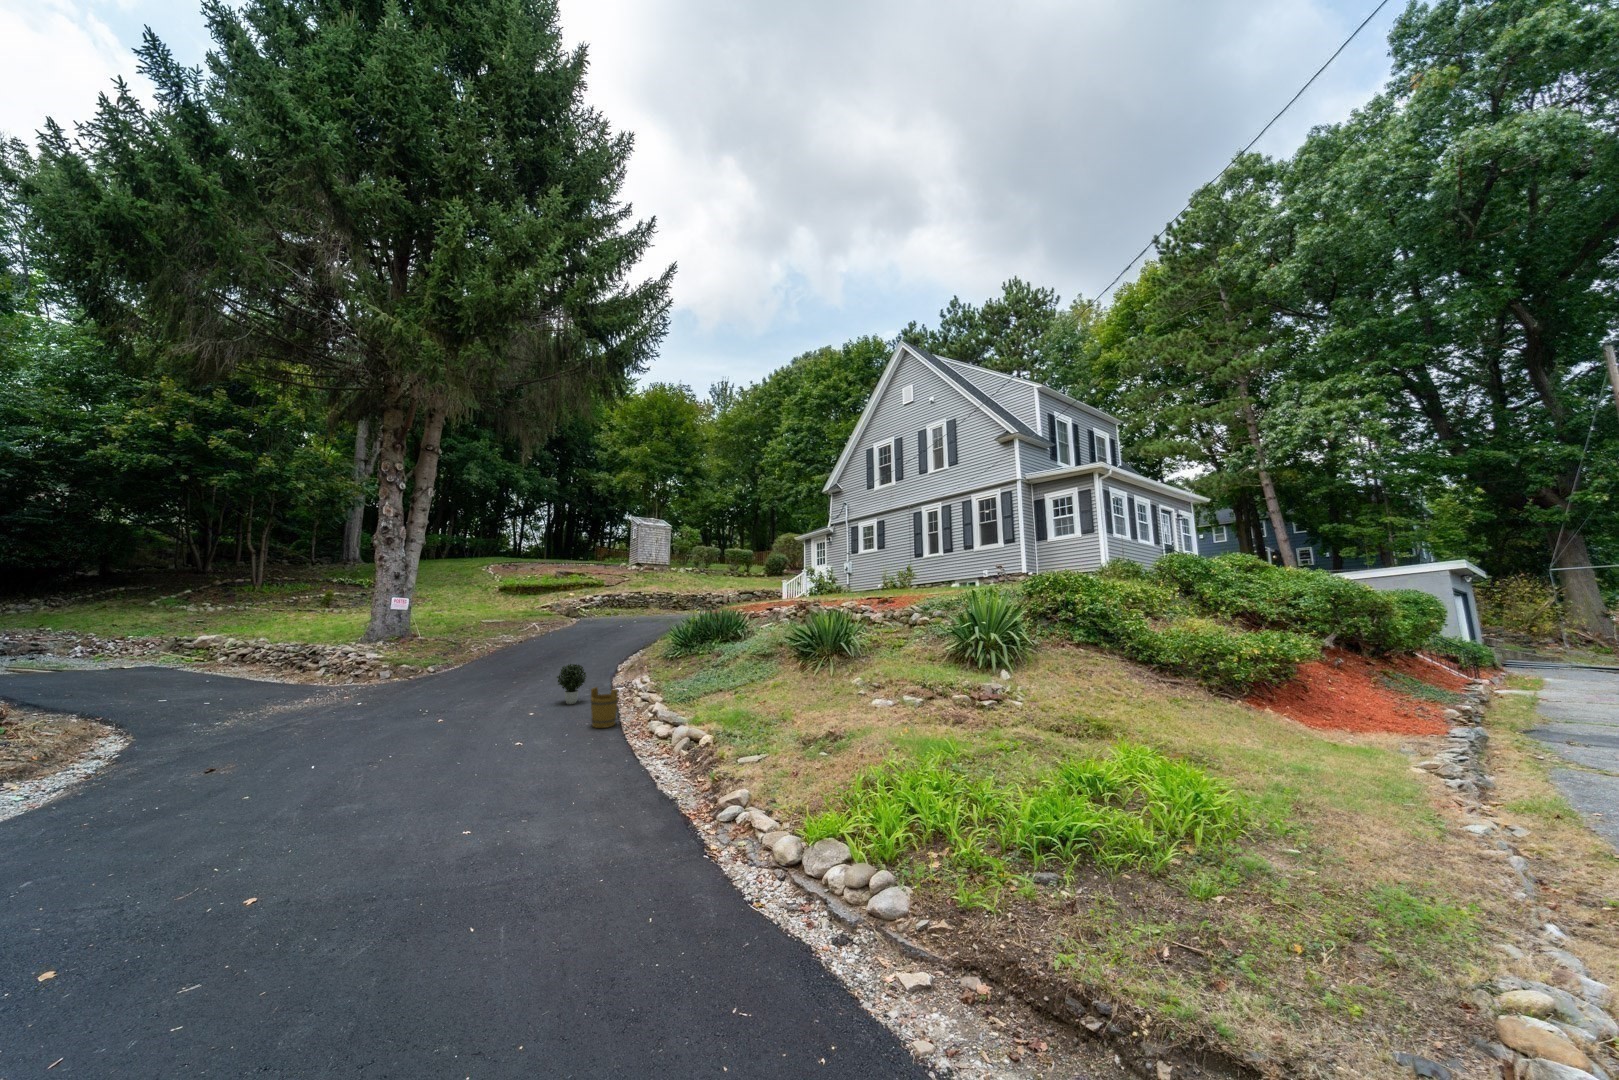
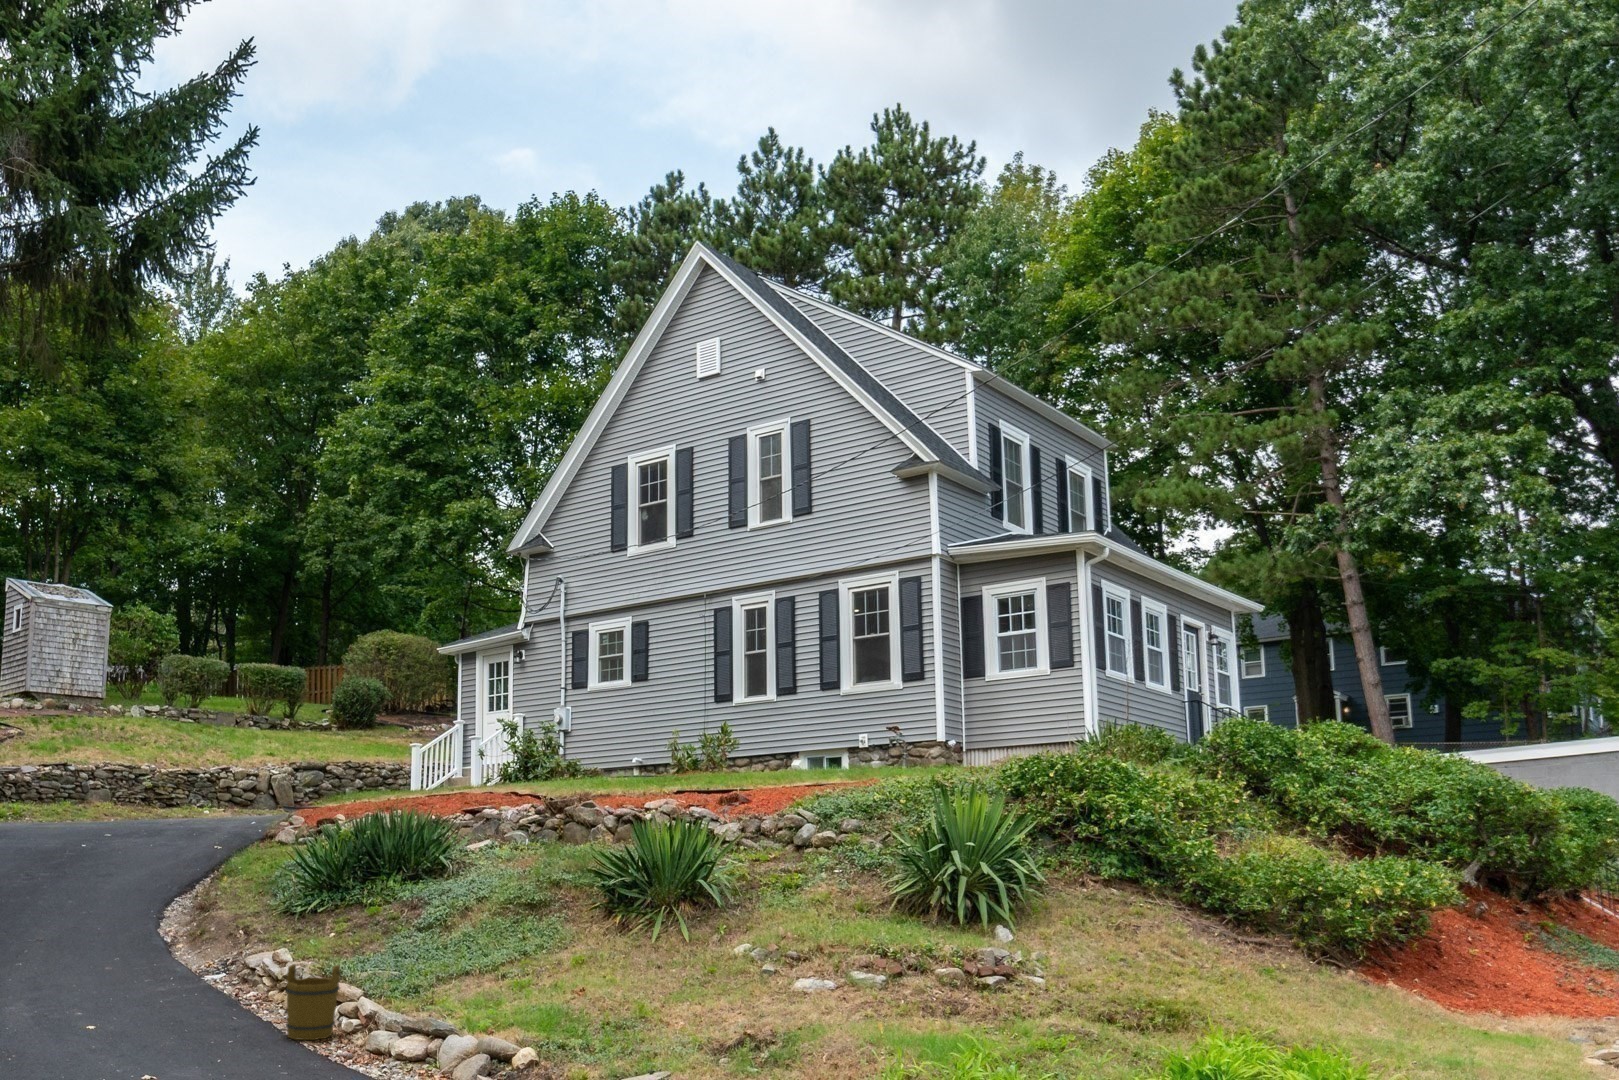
potted plant: present [557,664,586,704] -> none [158,928,218,1012]

